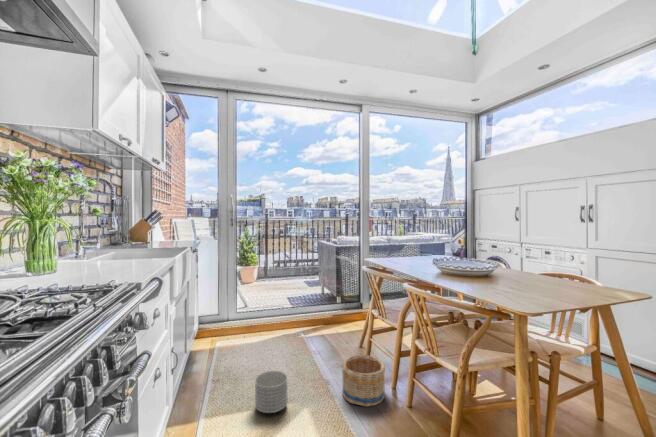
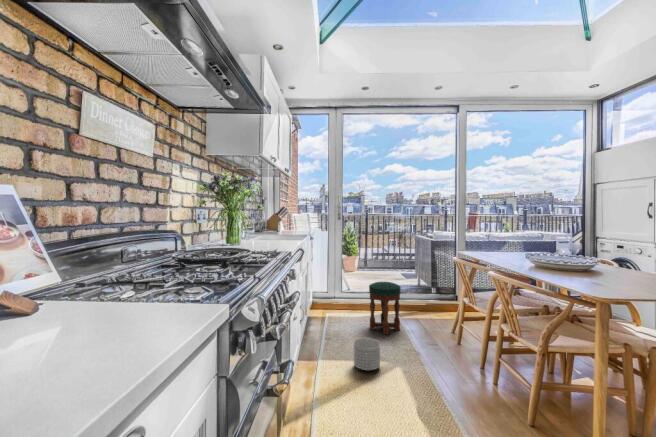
stool: none [270,296,306,358] -> present [369,282,401,335]
basket: present [342,355,385,407] -> none [430,336,472,381]

